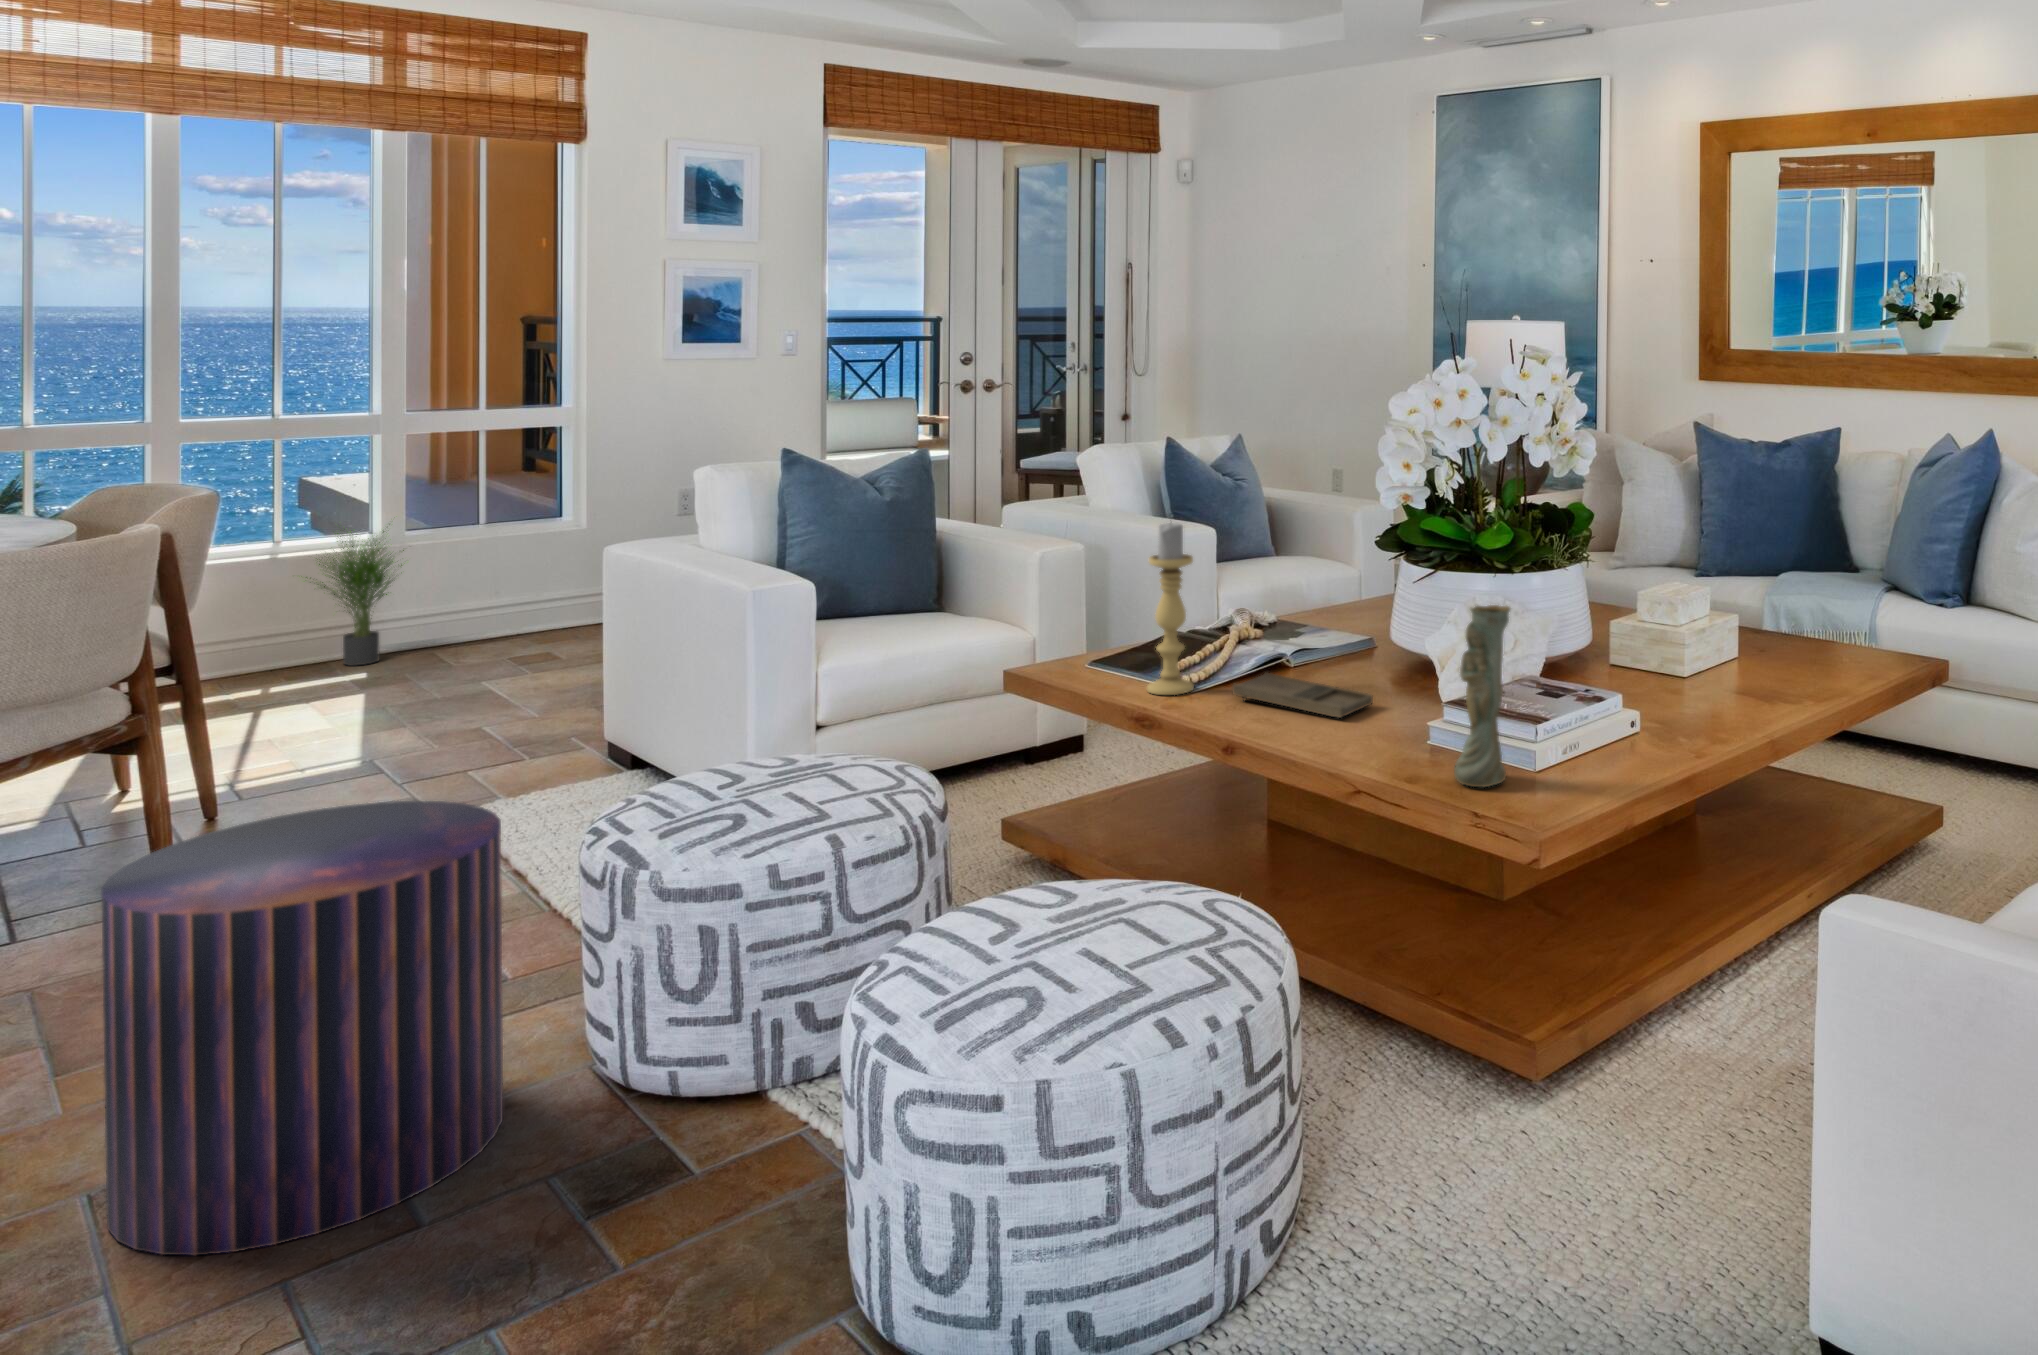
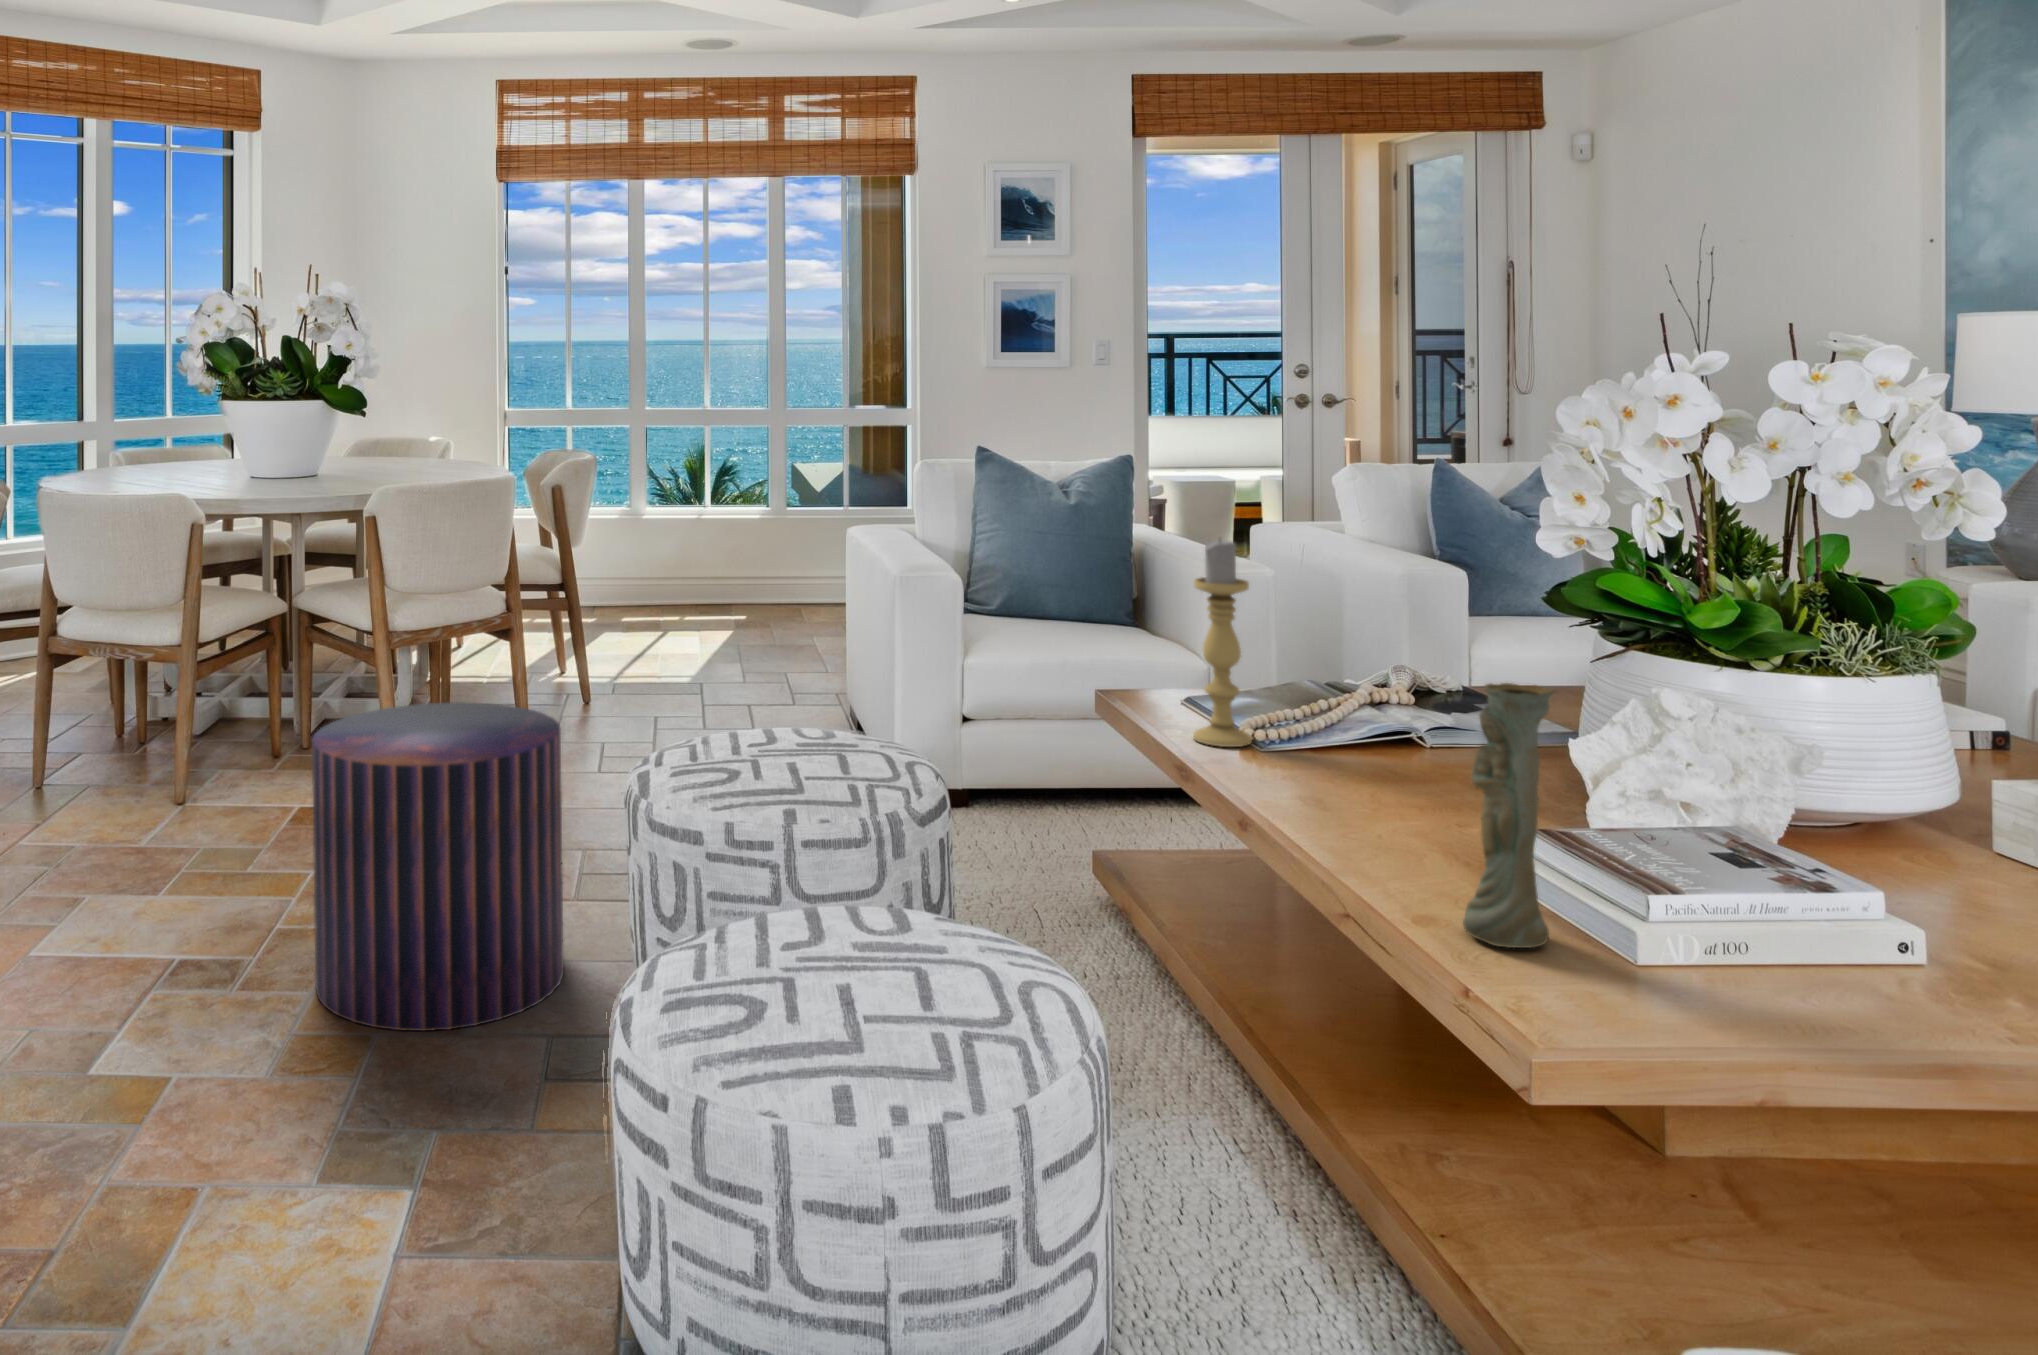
potted plant: present [301,524,404,666] -> none [701,497,788,619]
tray: present [1232,673,1373,718] -> none [1280,740,1460,813]

